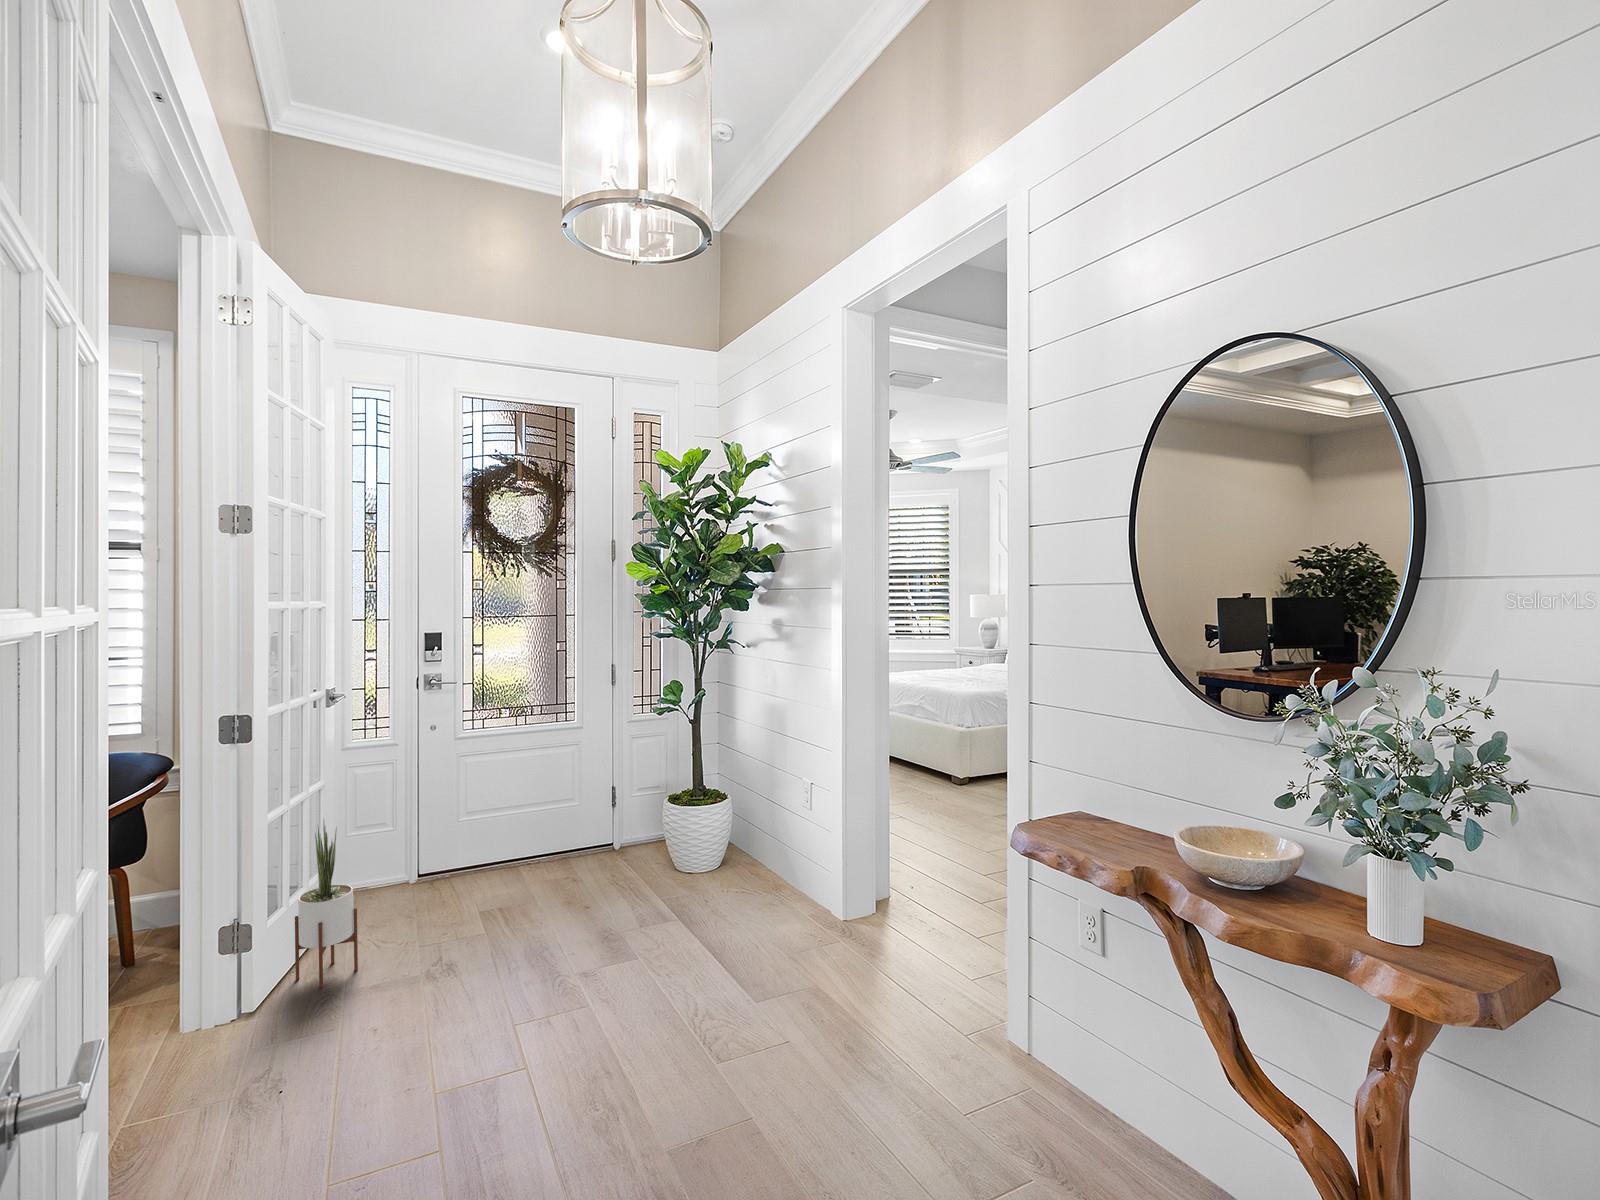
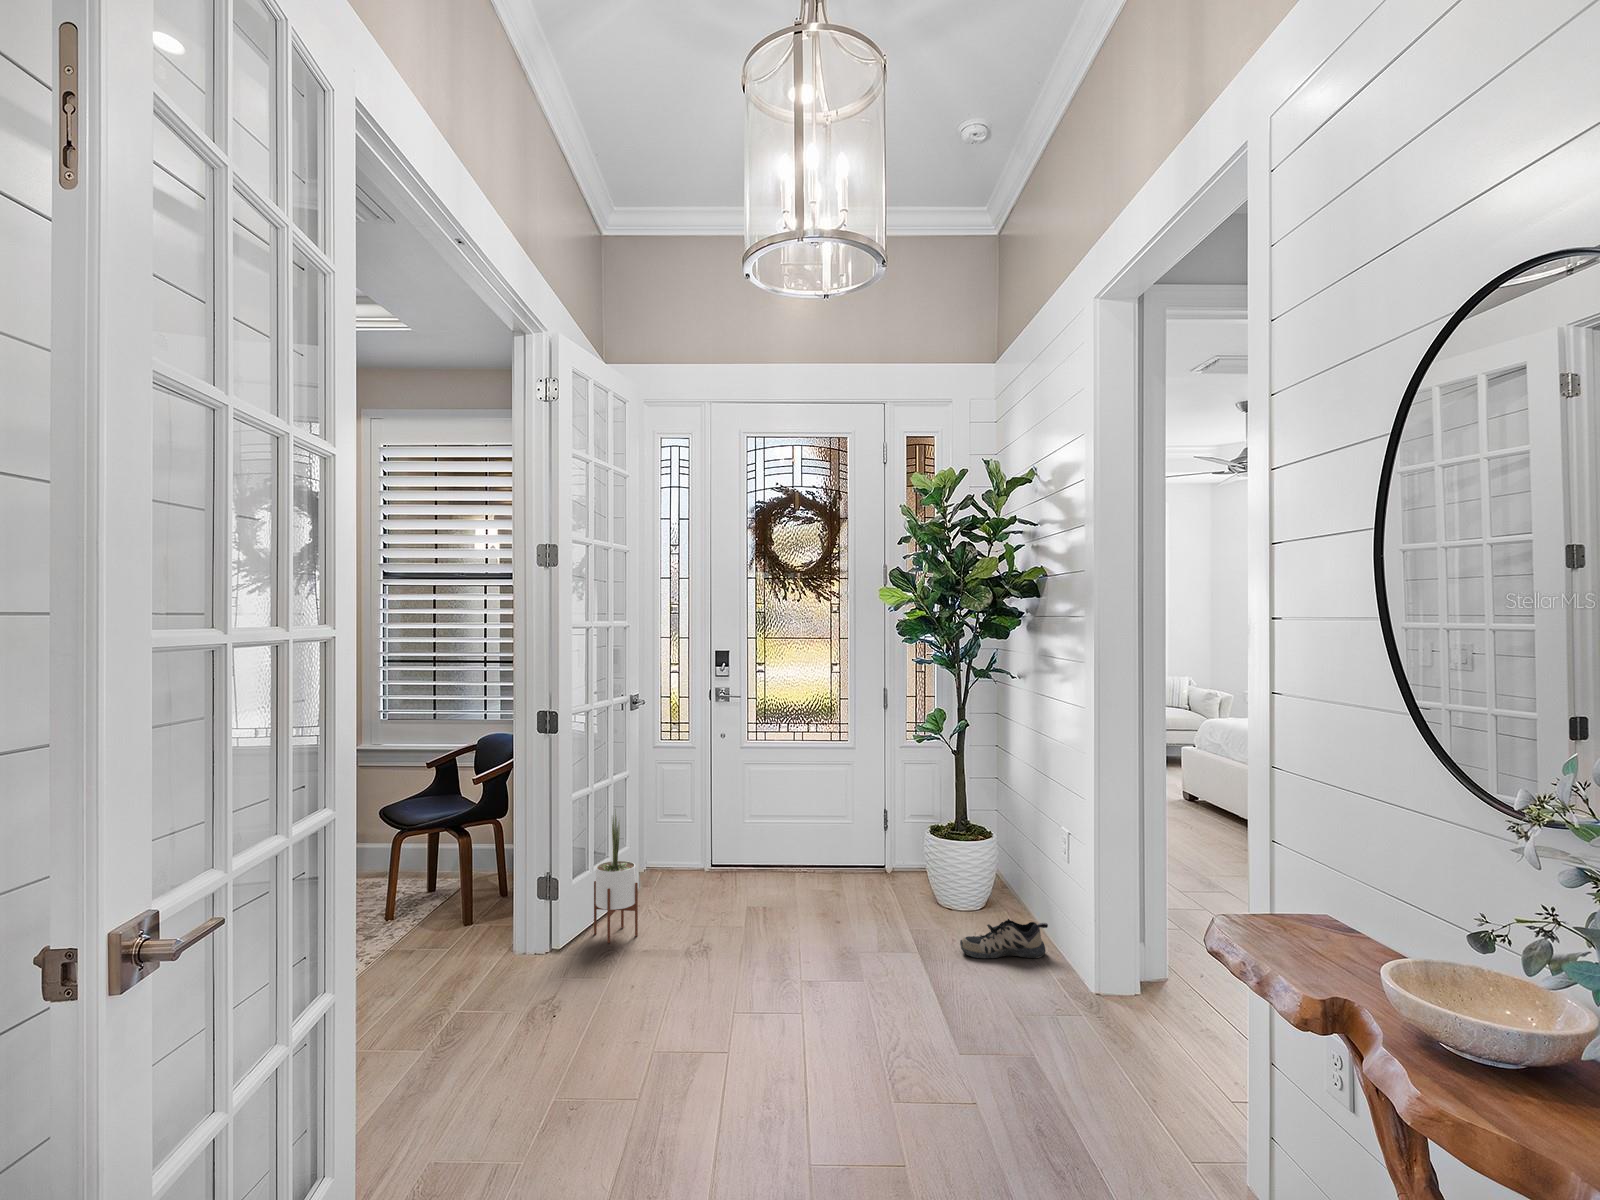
shoe: none [723,872,799,917] -> present [960,919,1048,958]

